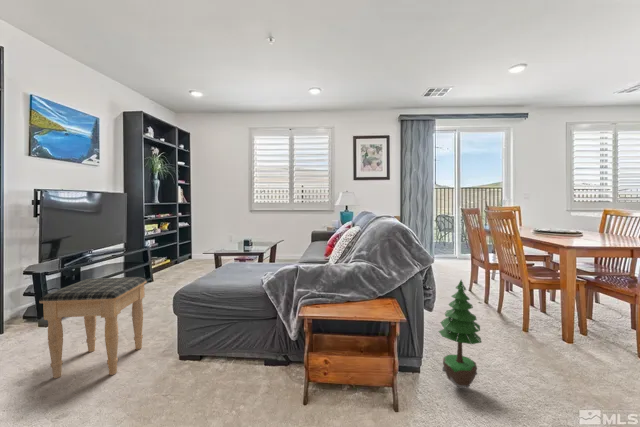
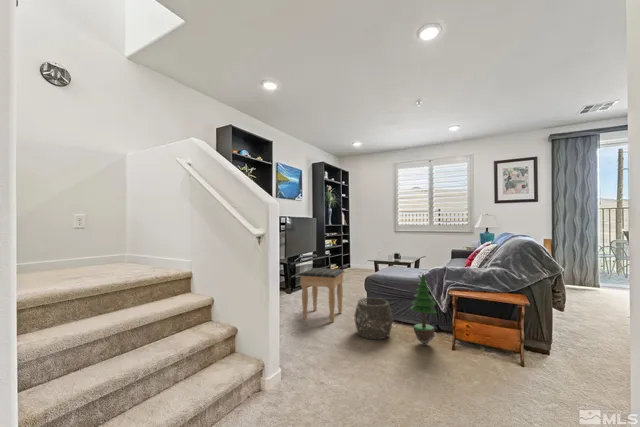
potted tree: present [439,280,481,388] -> present [411,274,437,344]
woven basket: none [144,325,216,405] -> present [354,298,393,339]

